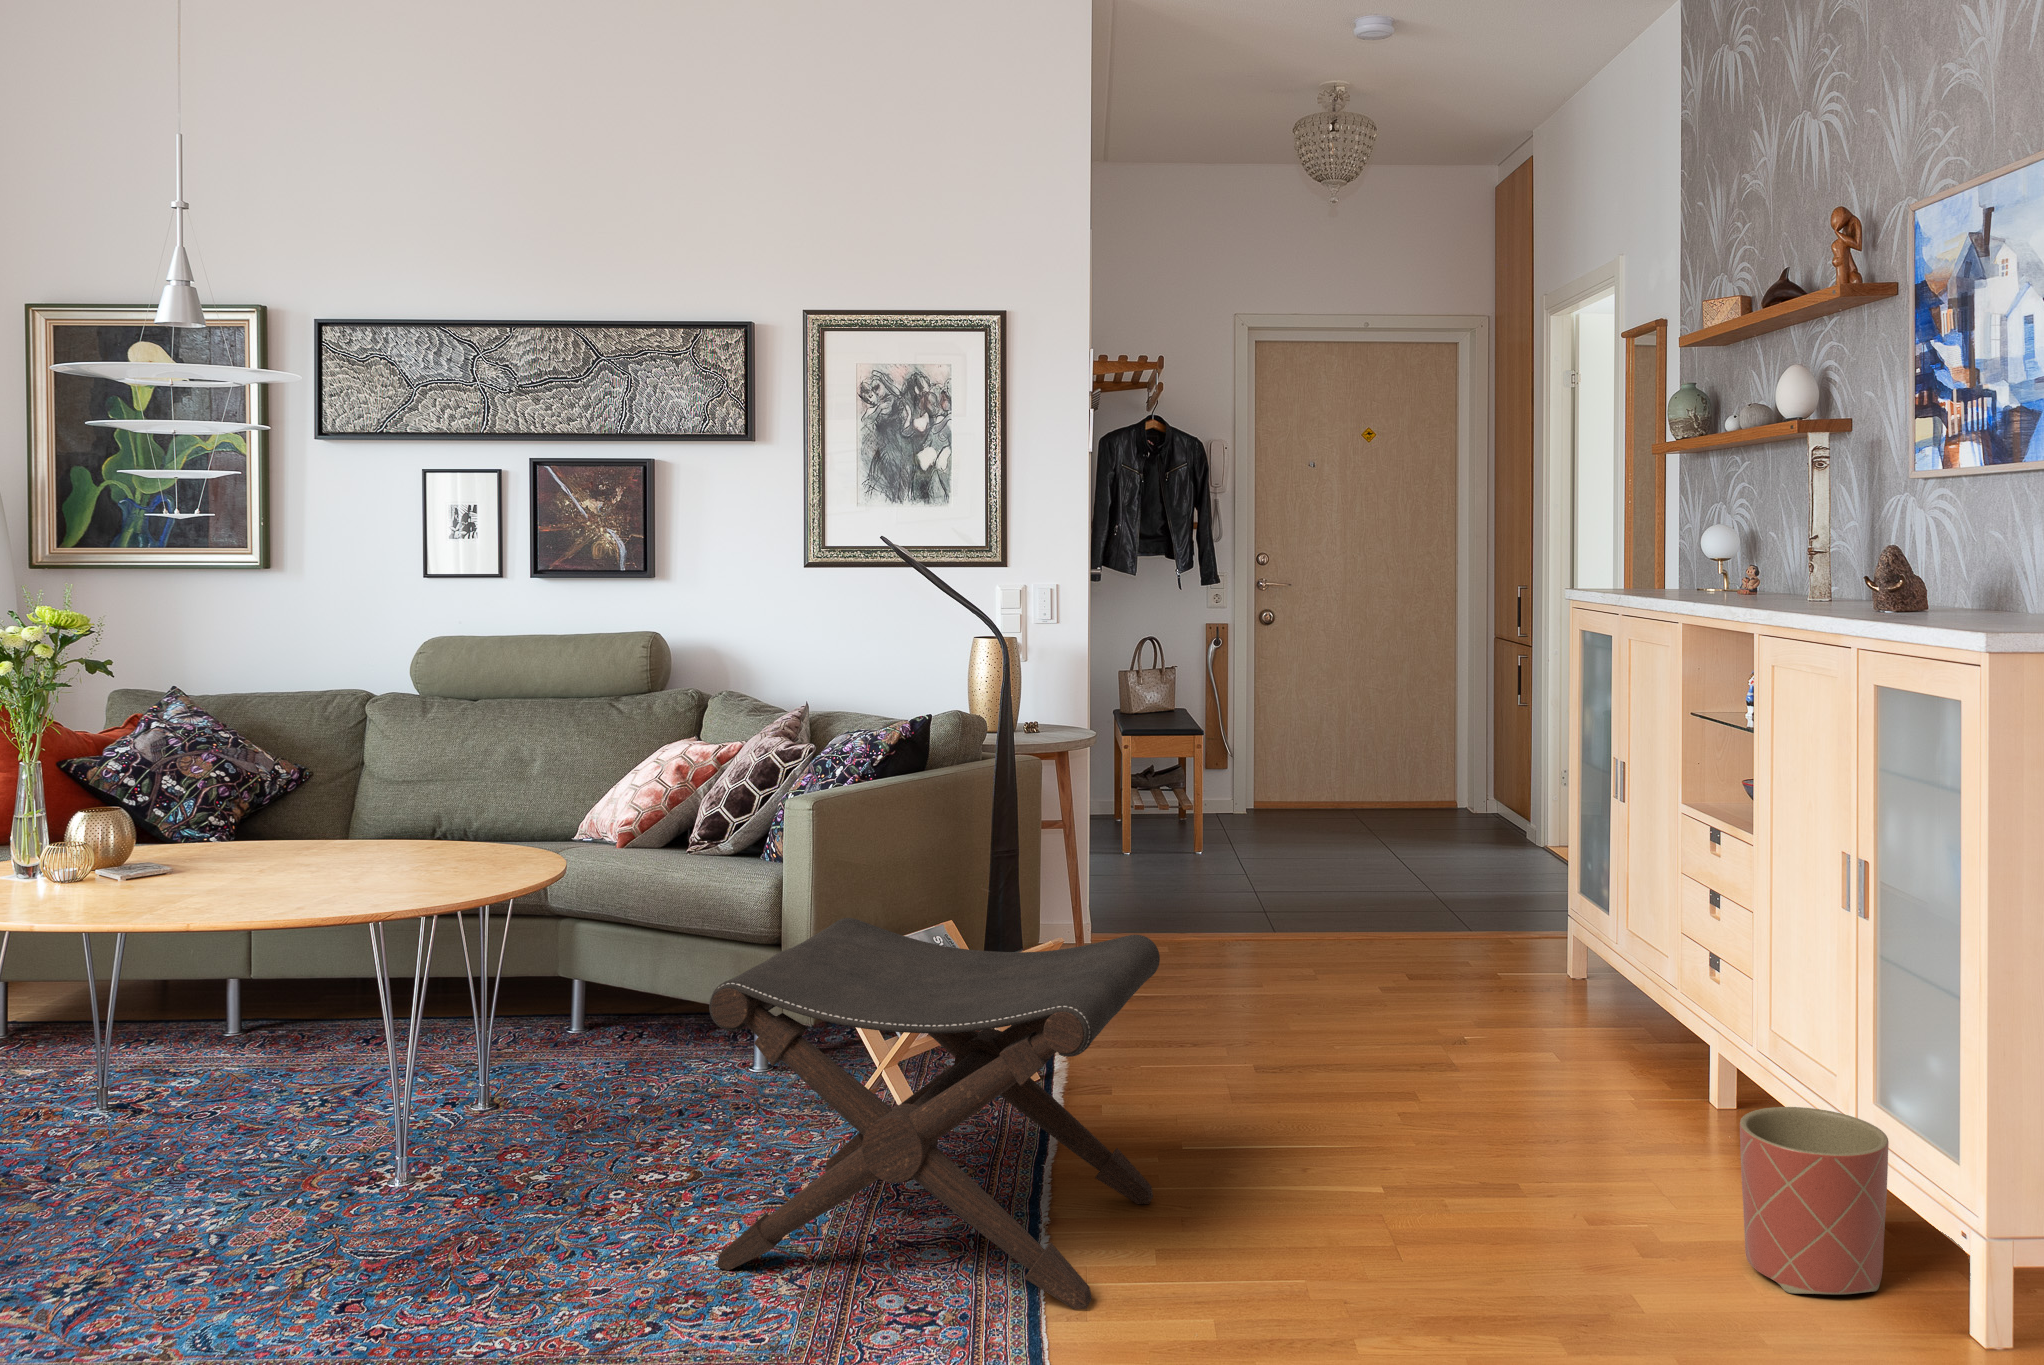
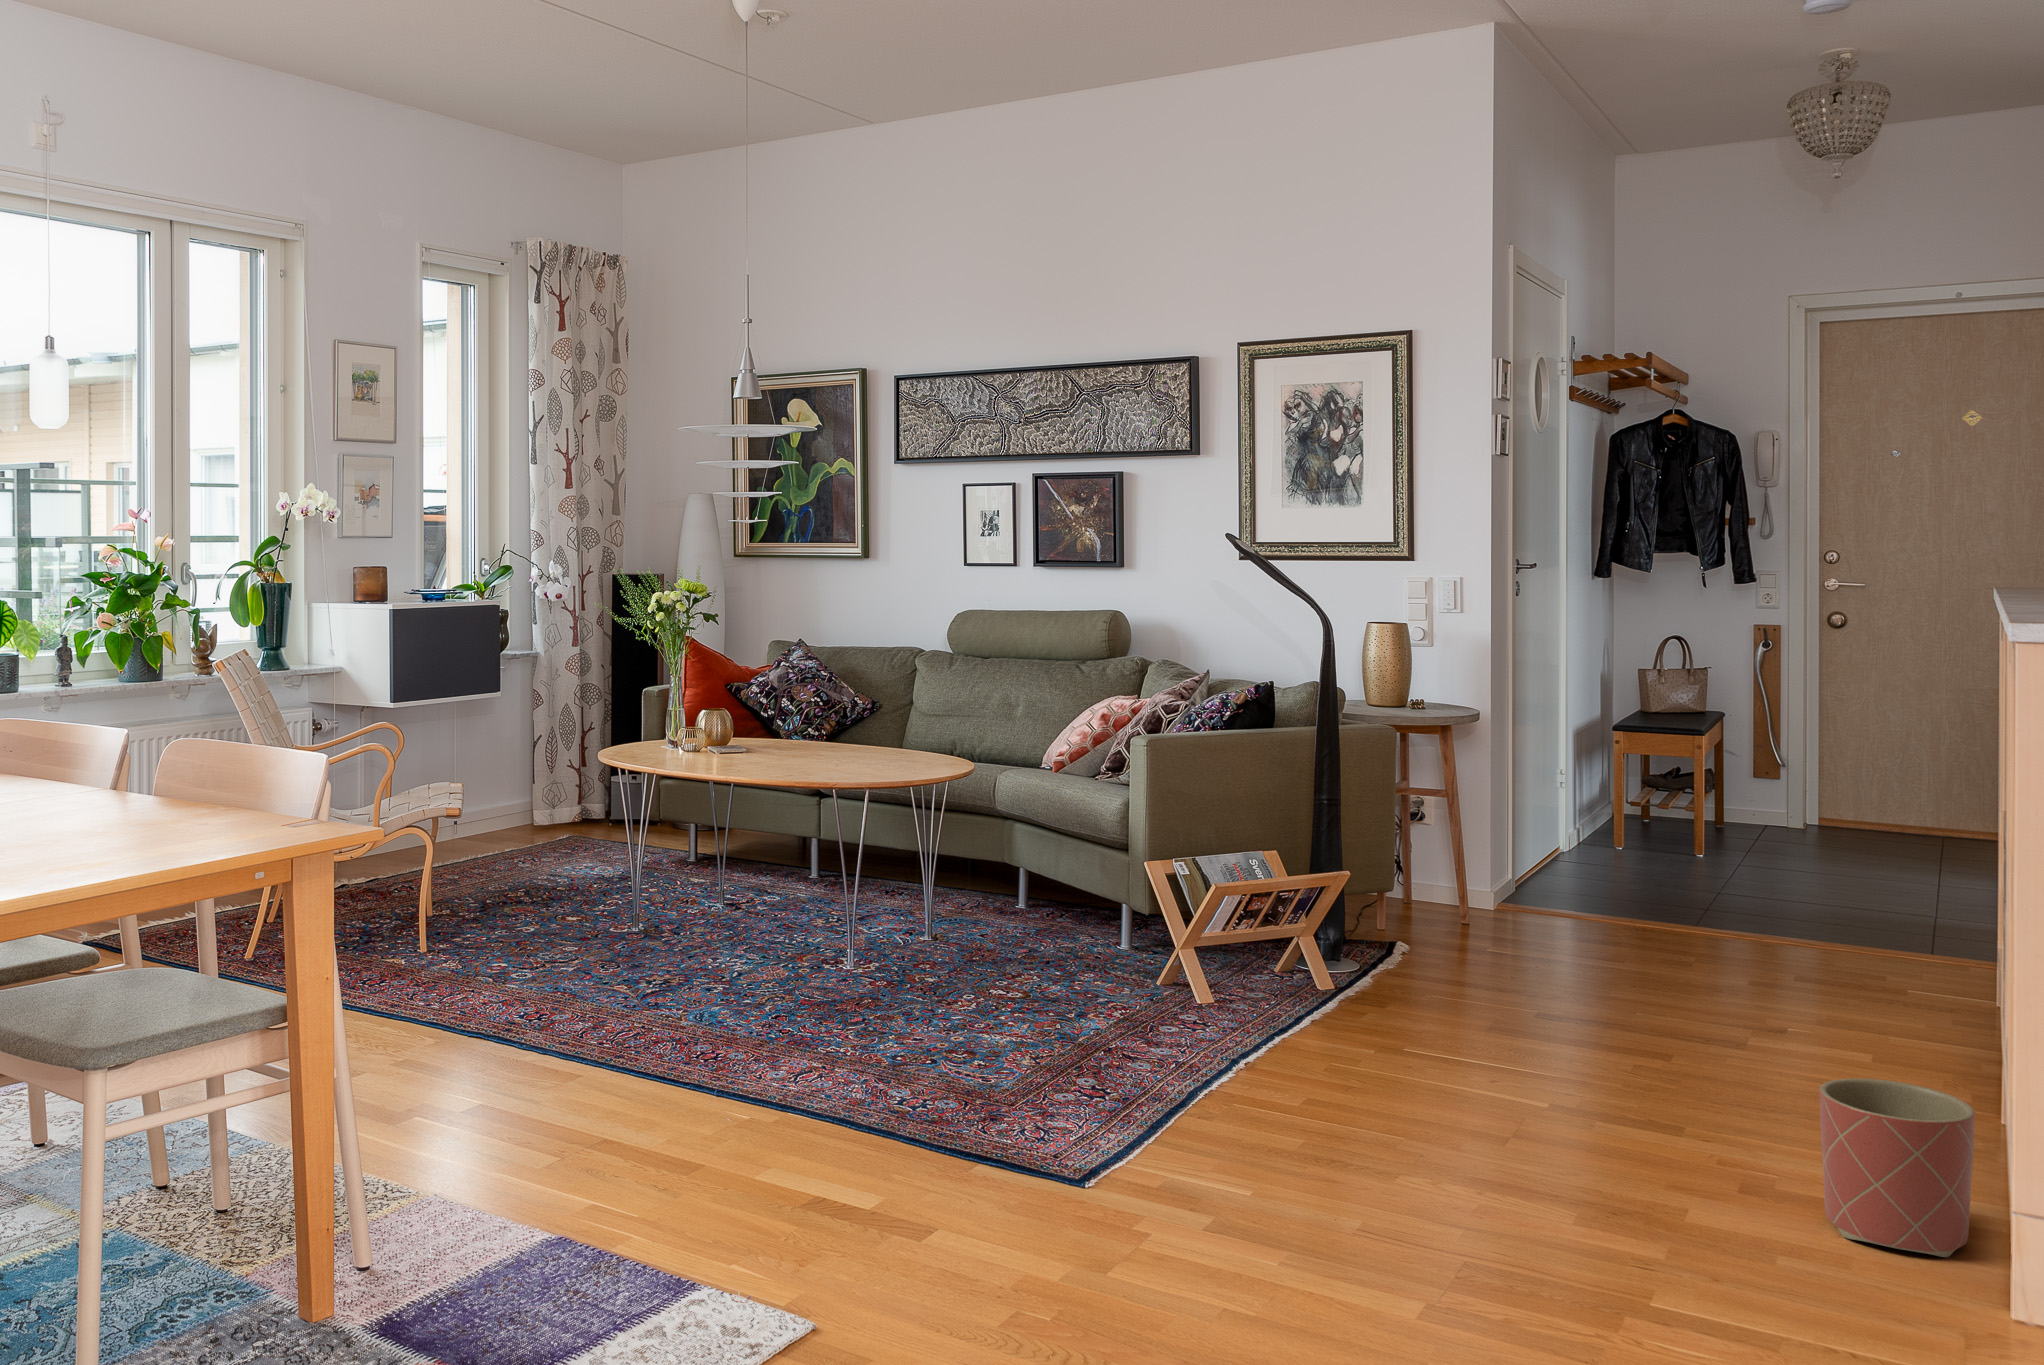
footstool: present [709,918,1160,1309] -> none [990,824,1346,1112]

